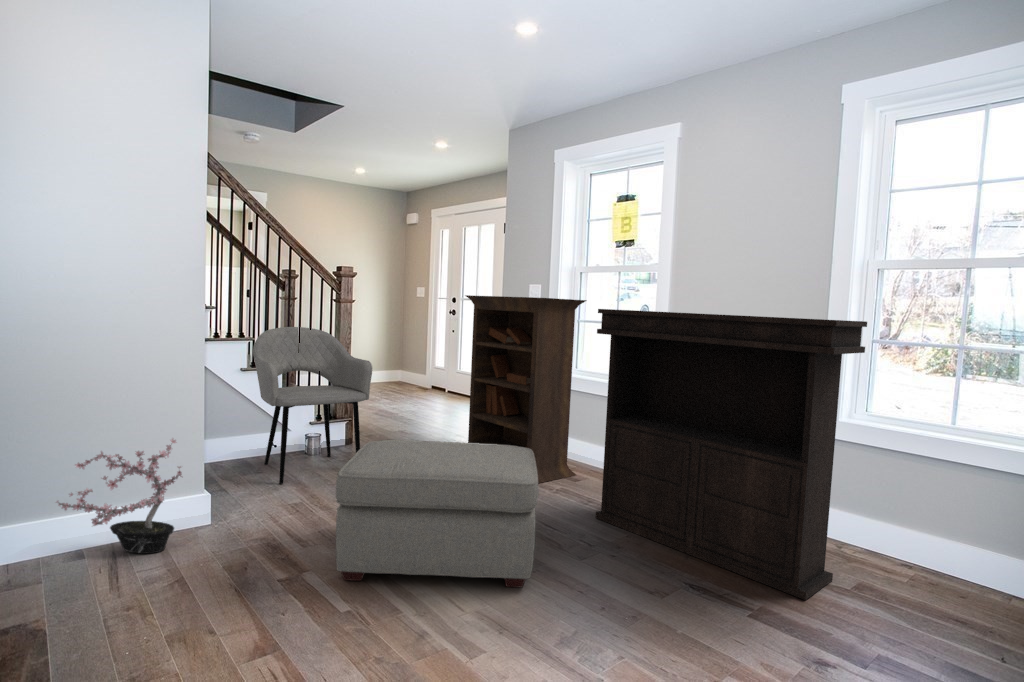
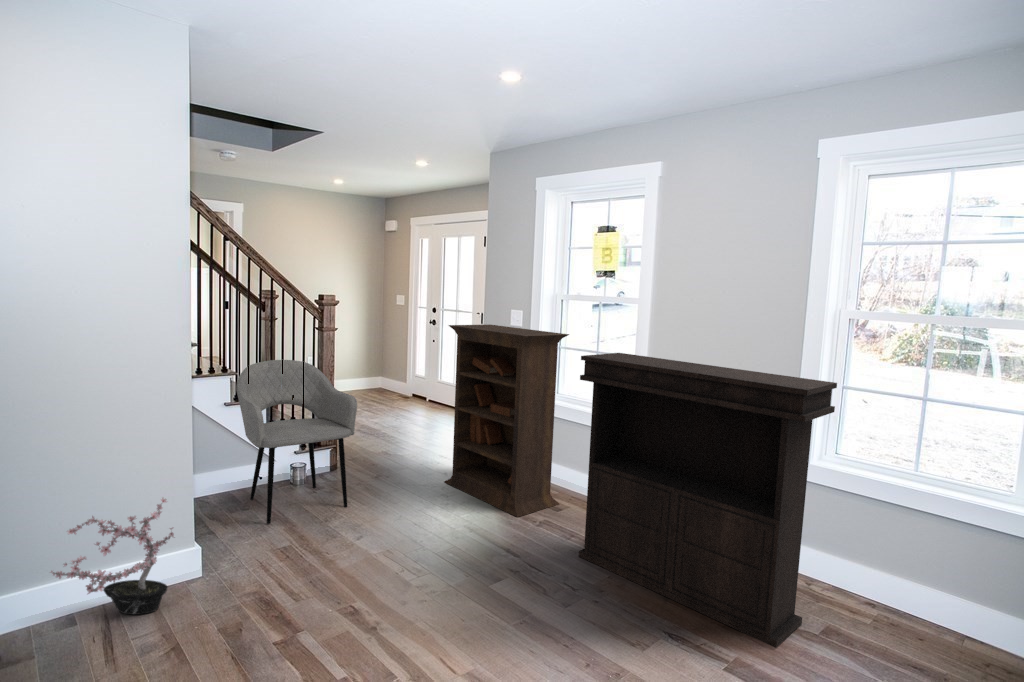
ottoman: present [336,440,539,588] -> none [330,493,525,643]

